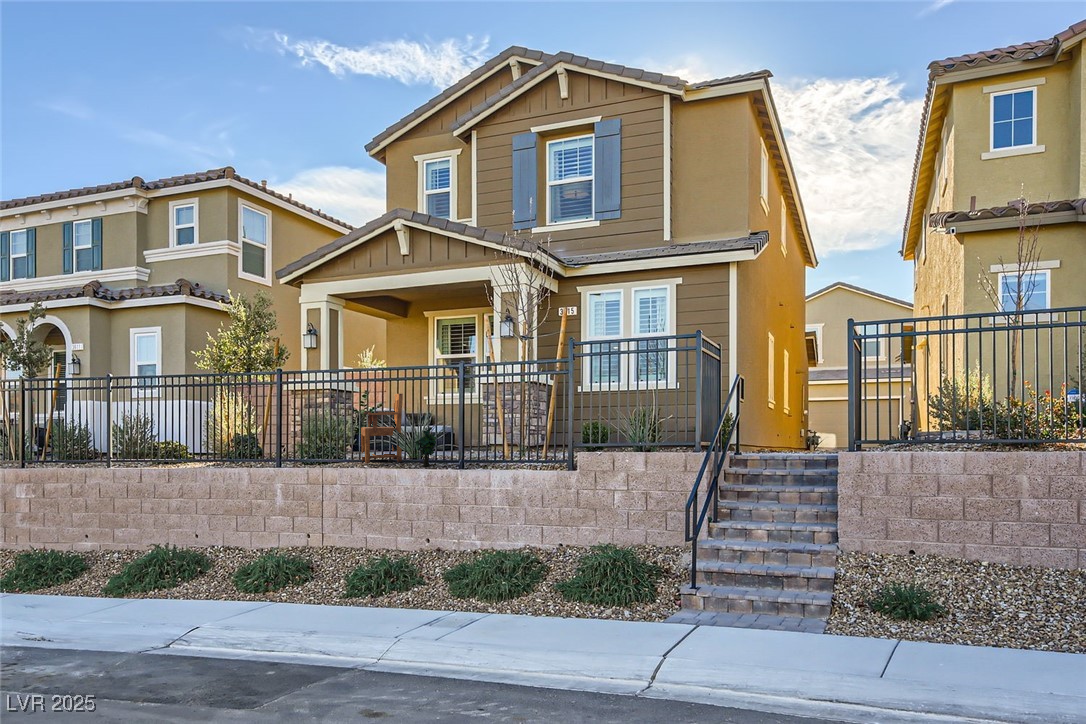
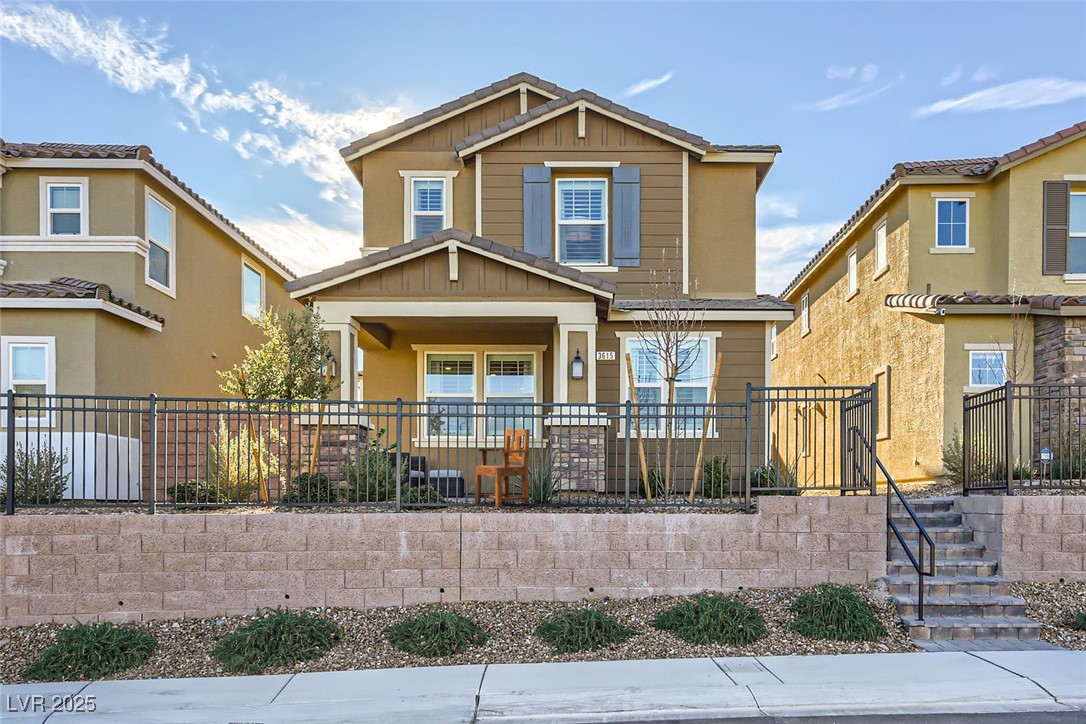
decorative plant: present [415,427,437,466] -> none [560,467,584,510]

